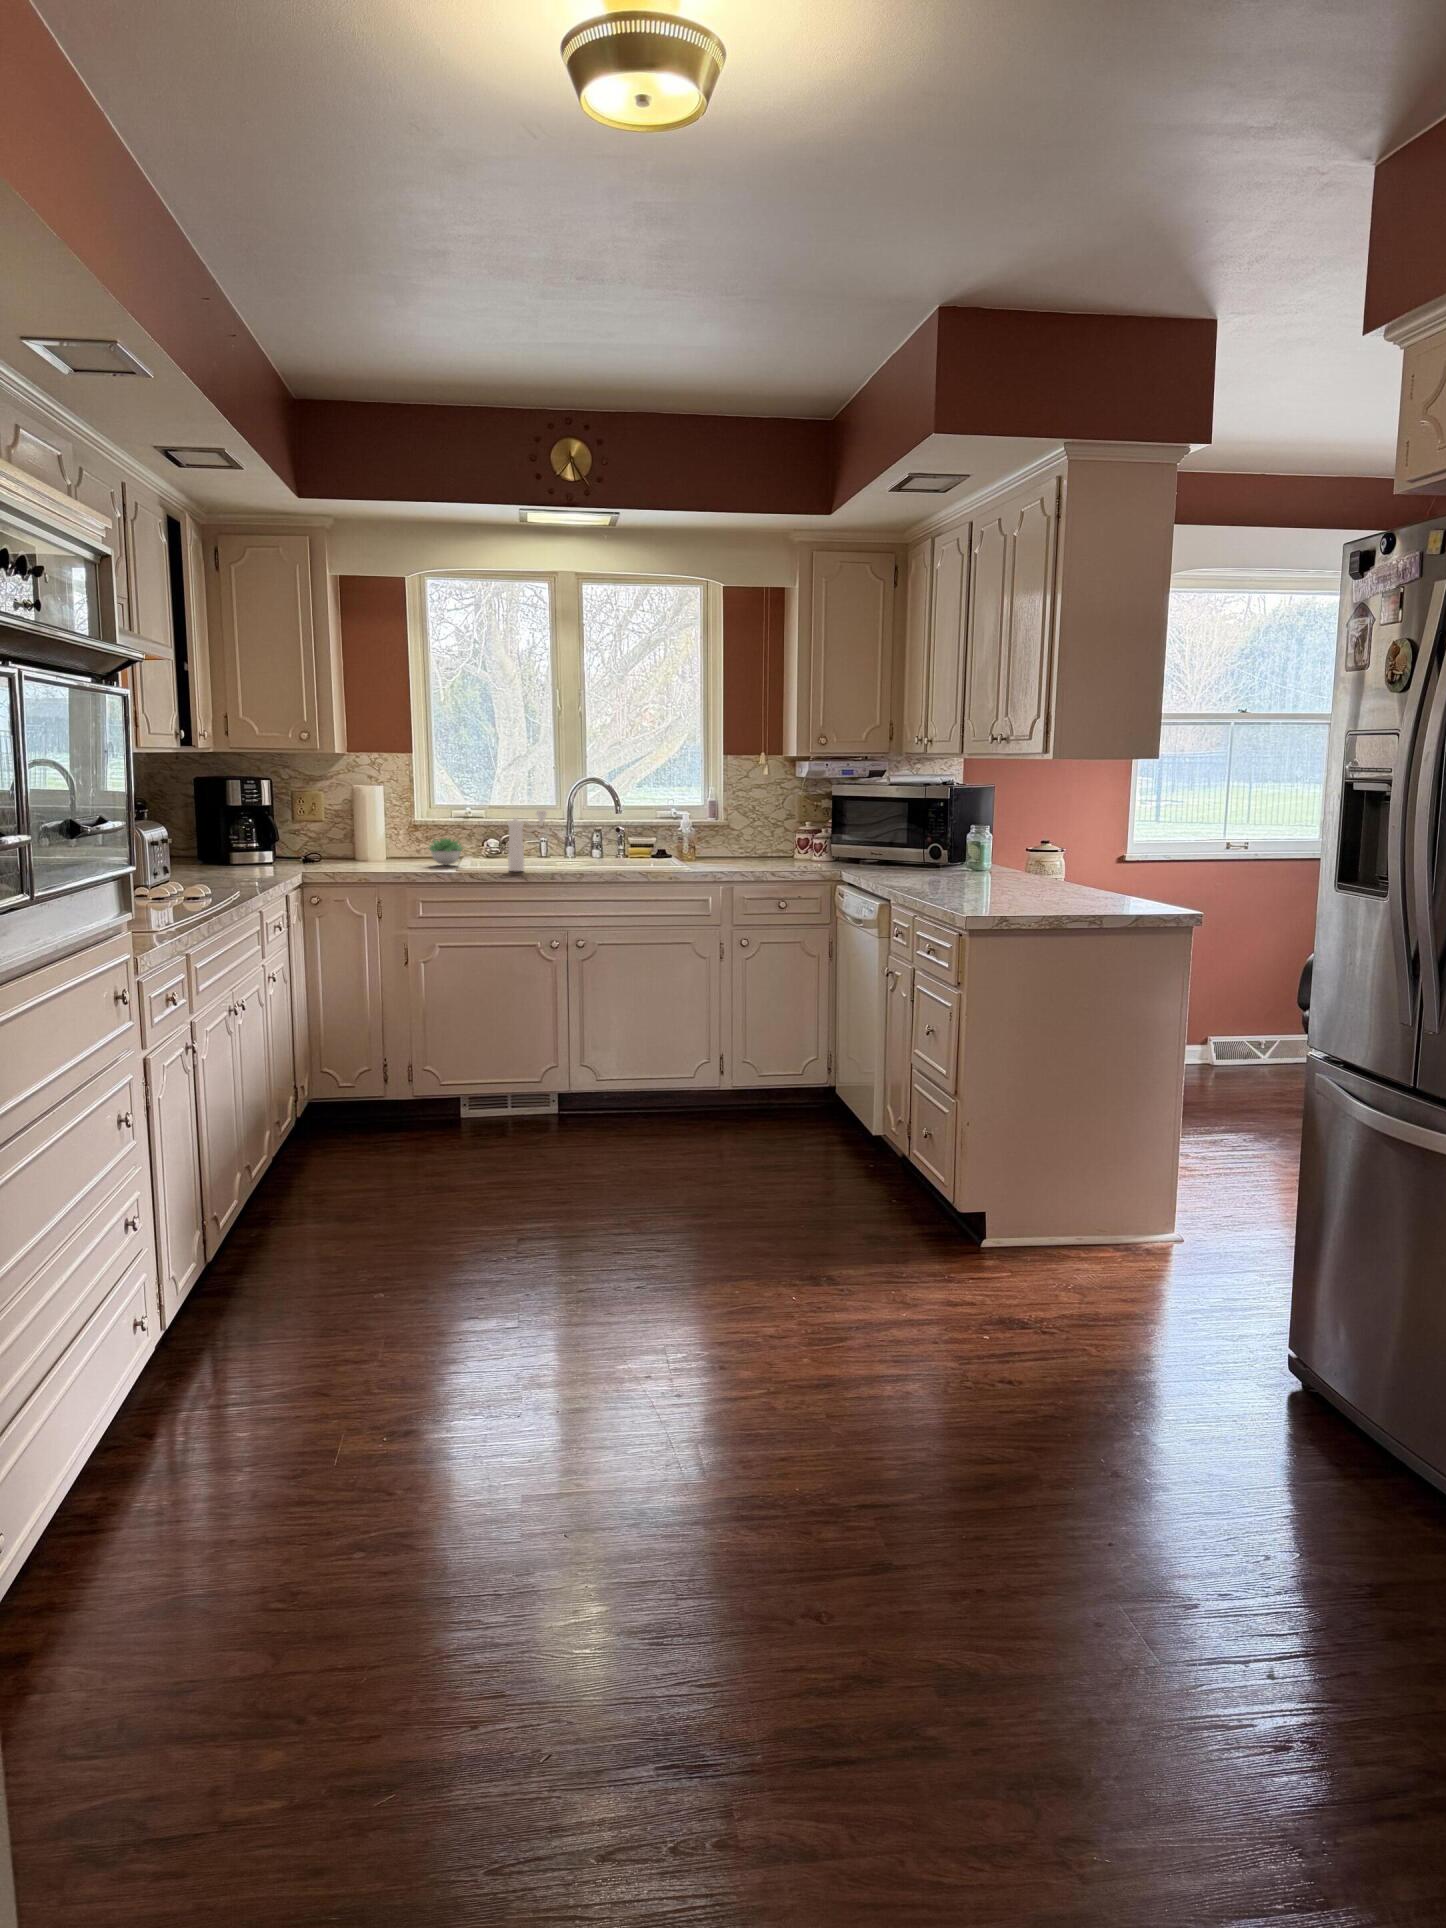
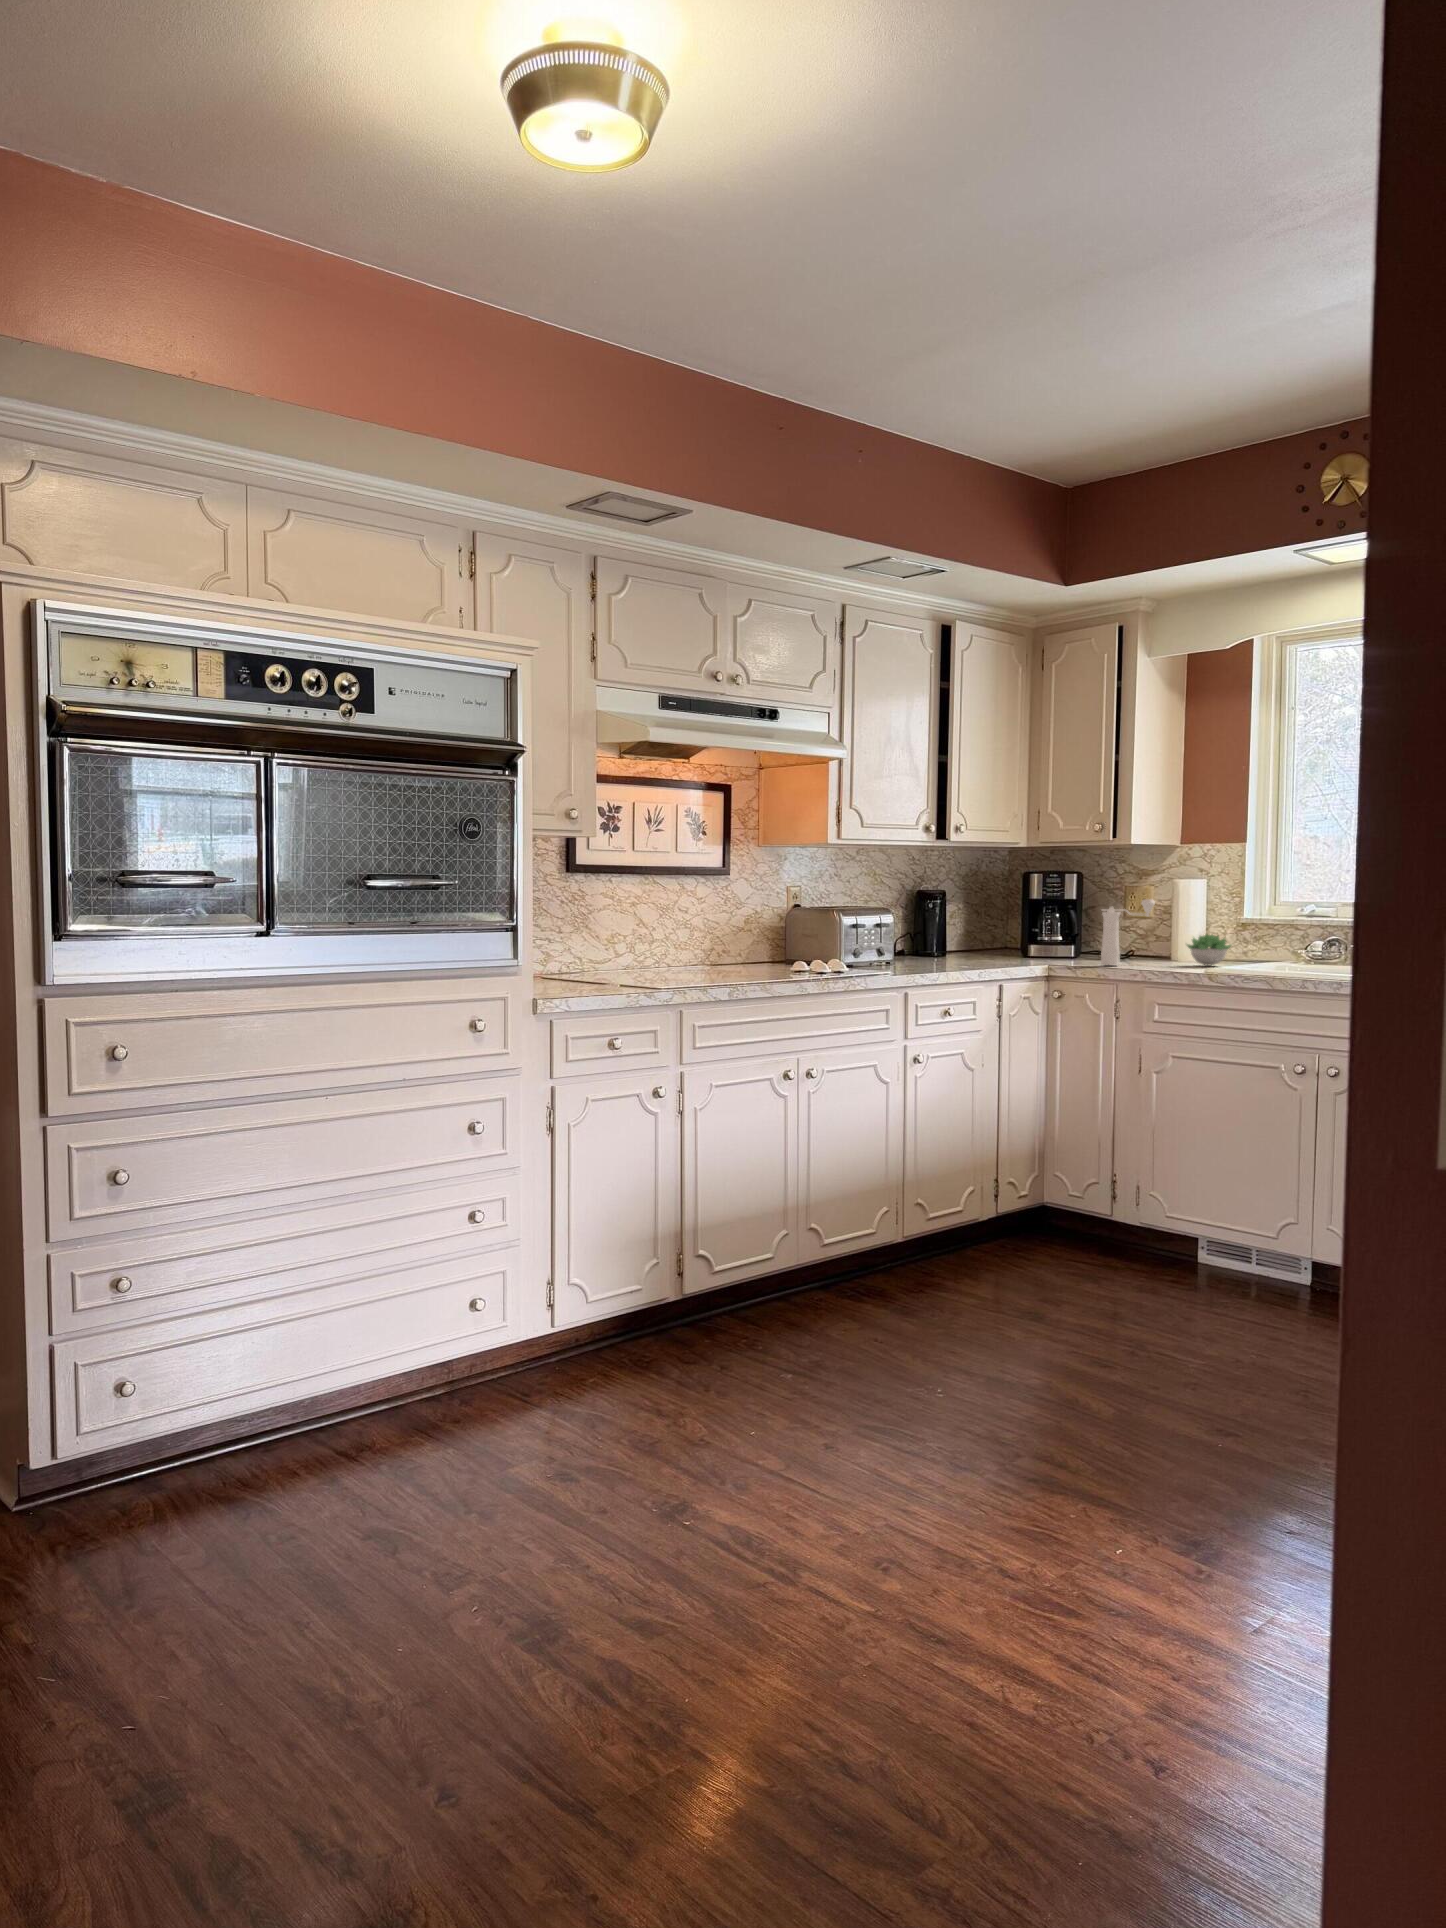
pepper mill: present [508,810,547,871] -> present [1101,899,1155,965]

